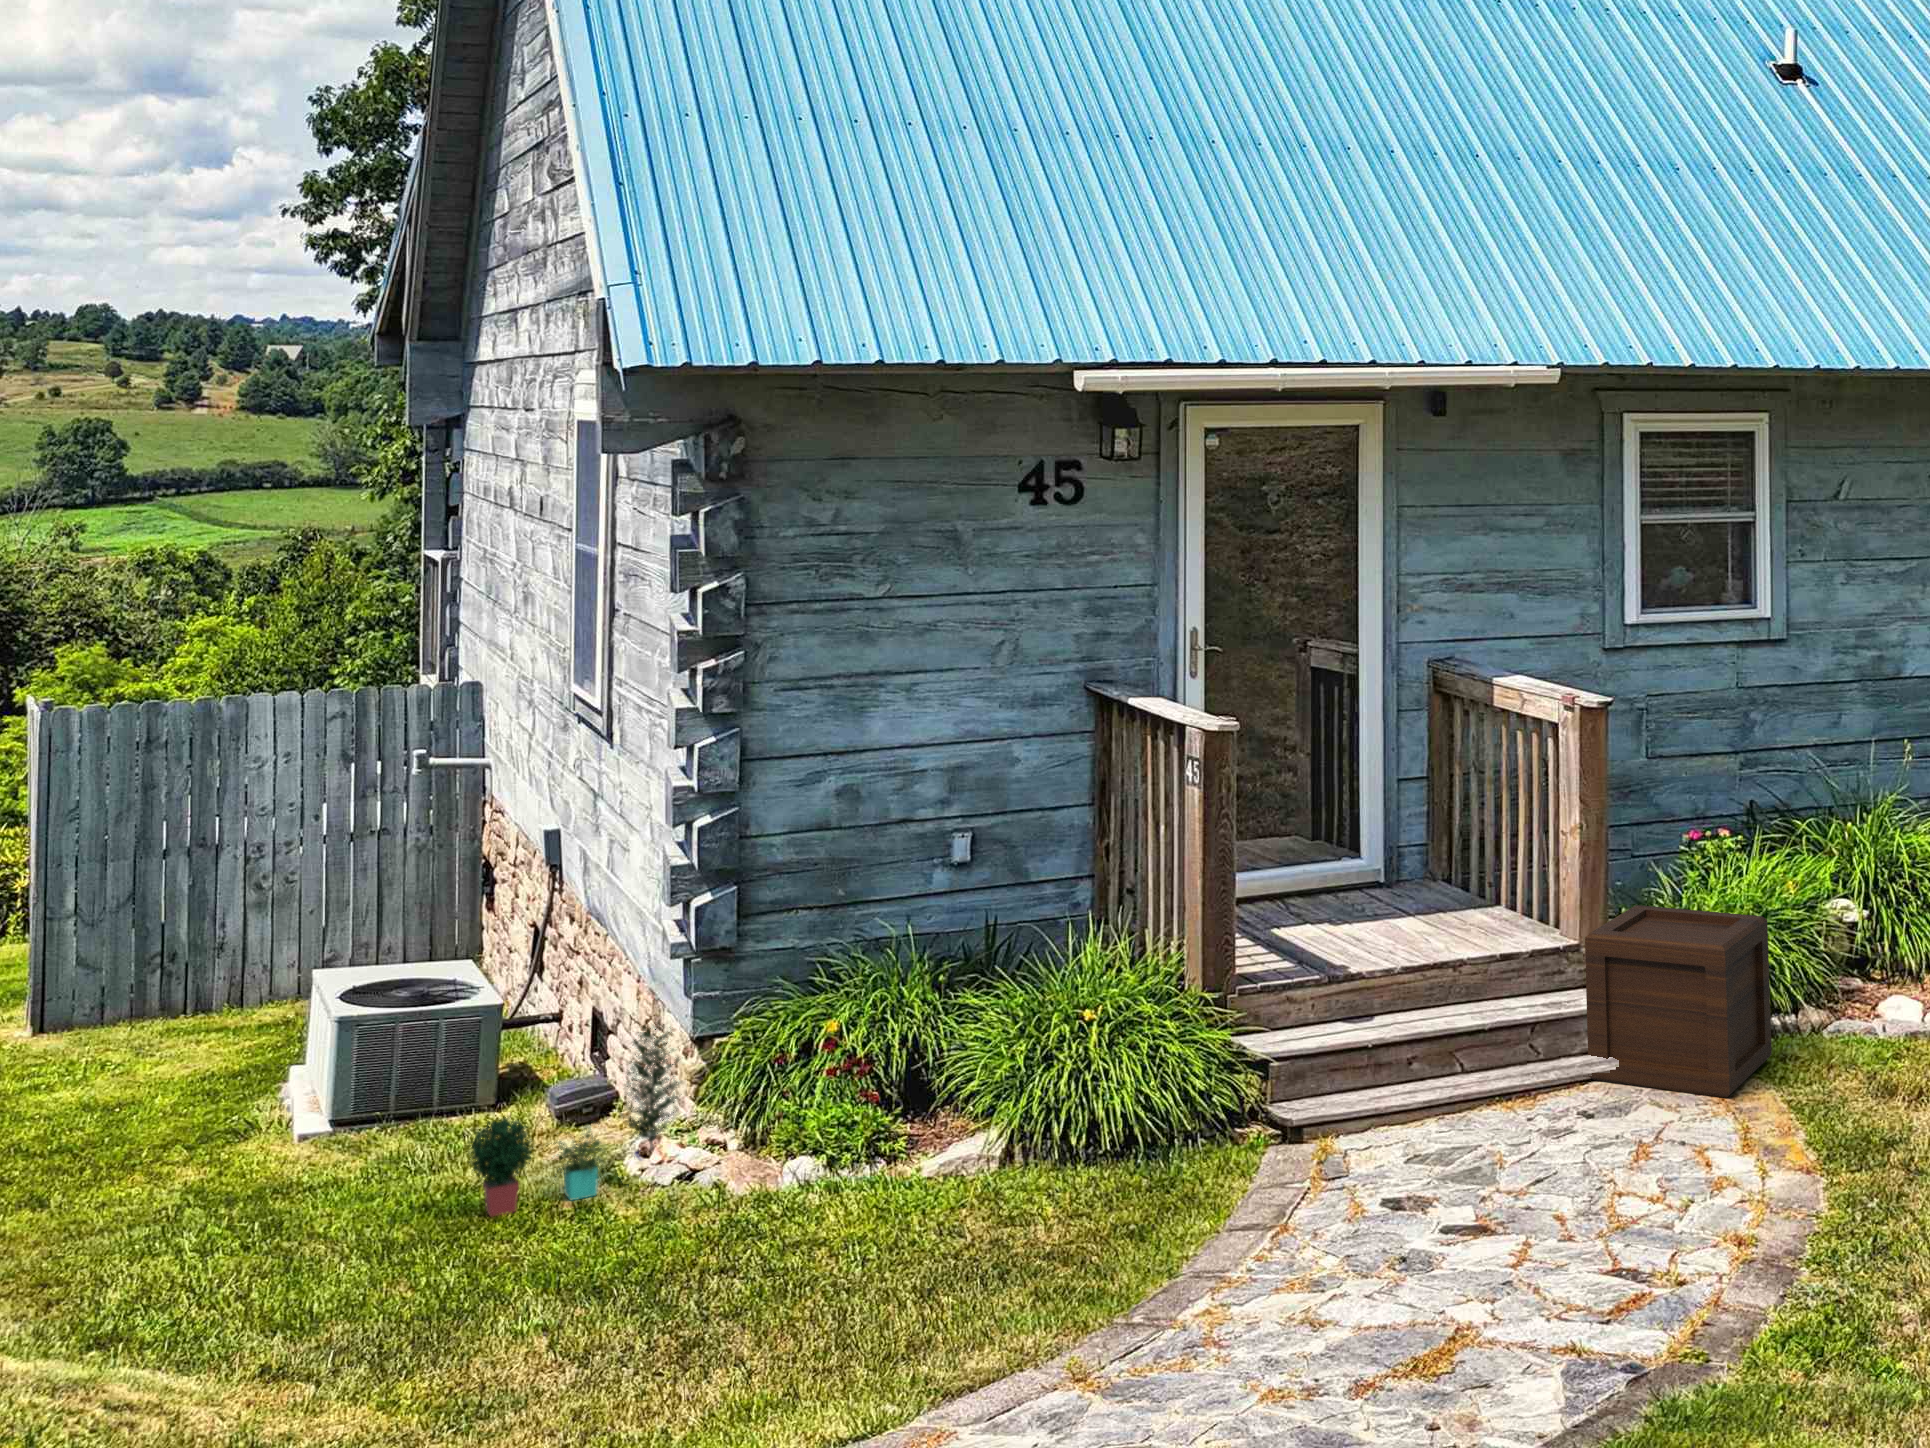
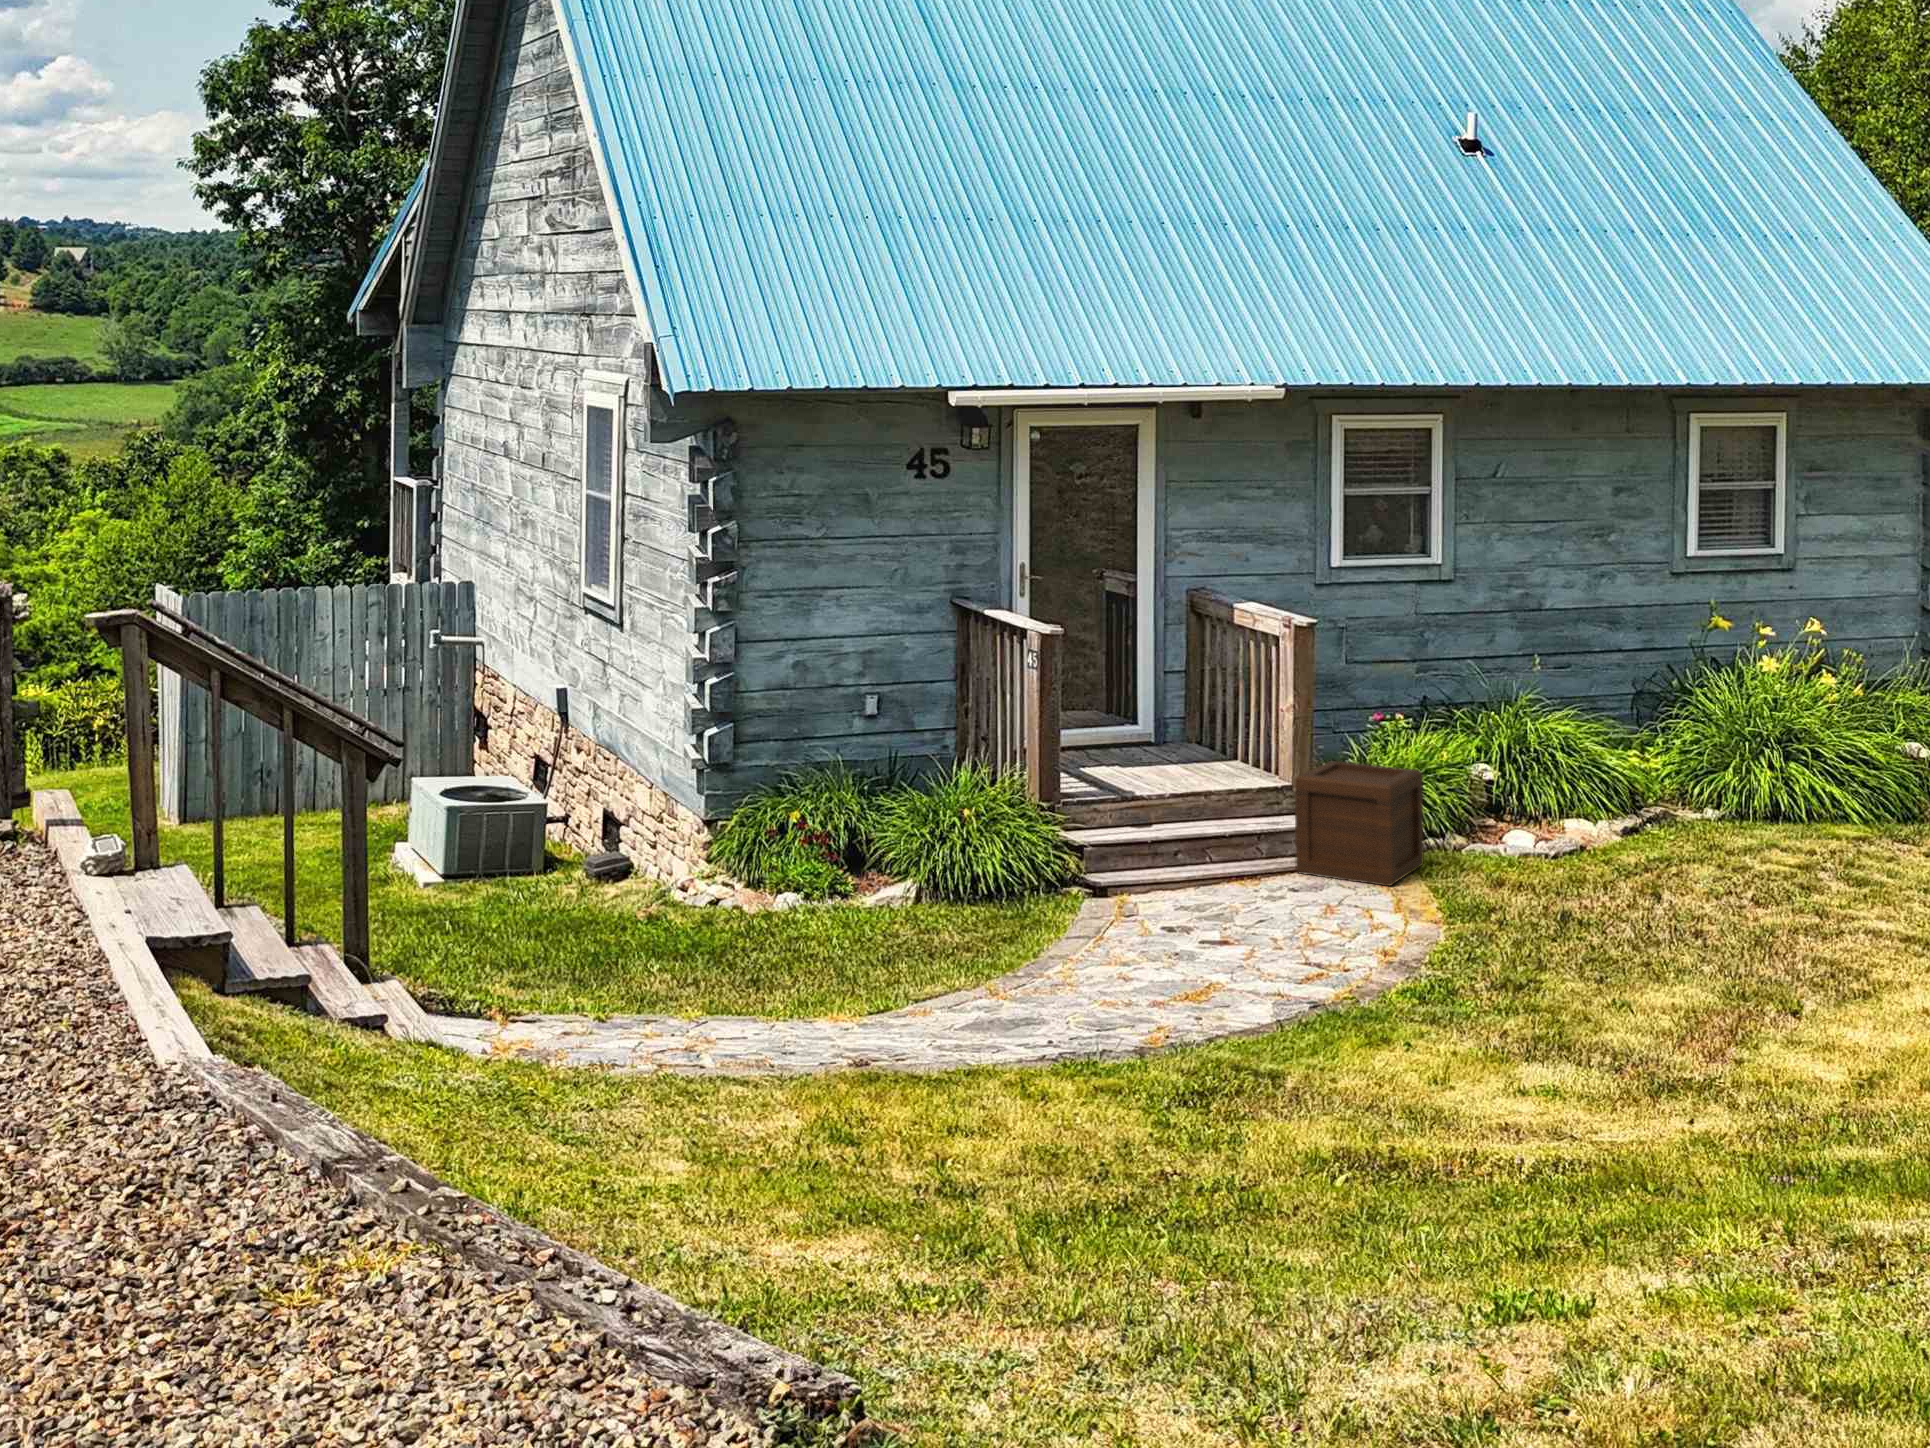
potted plant: present [469,1024,680,1216] -> none [580,805,706,920]

